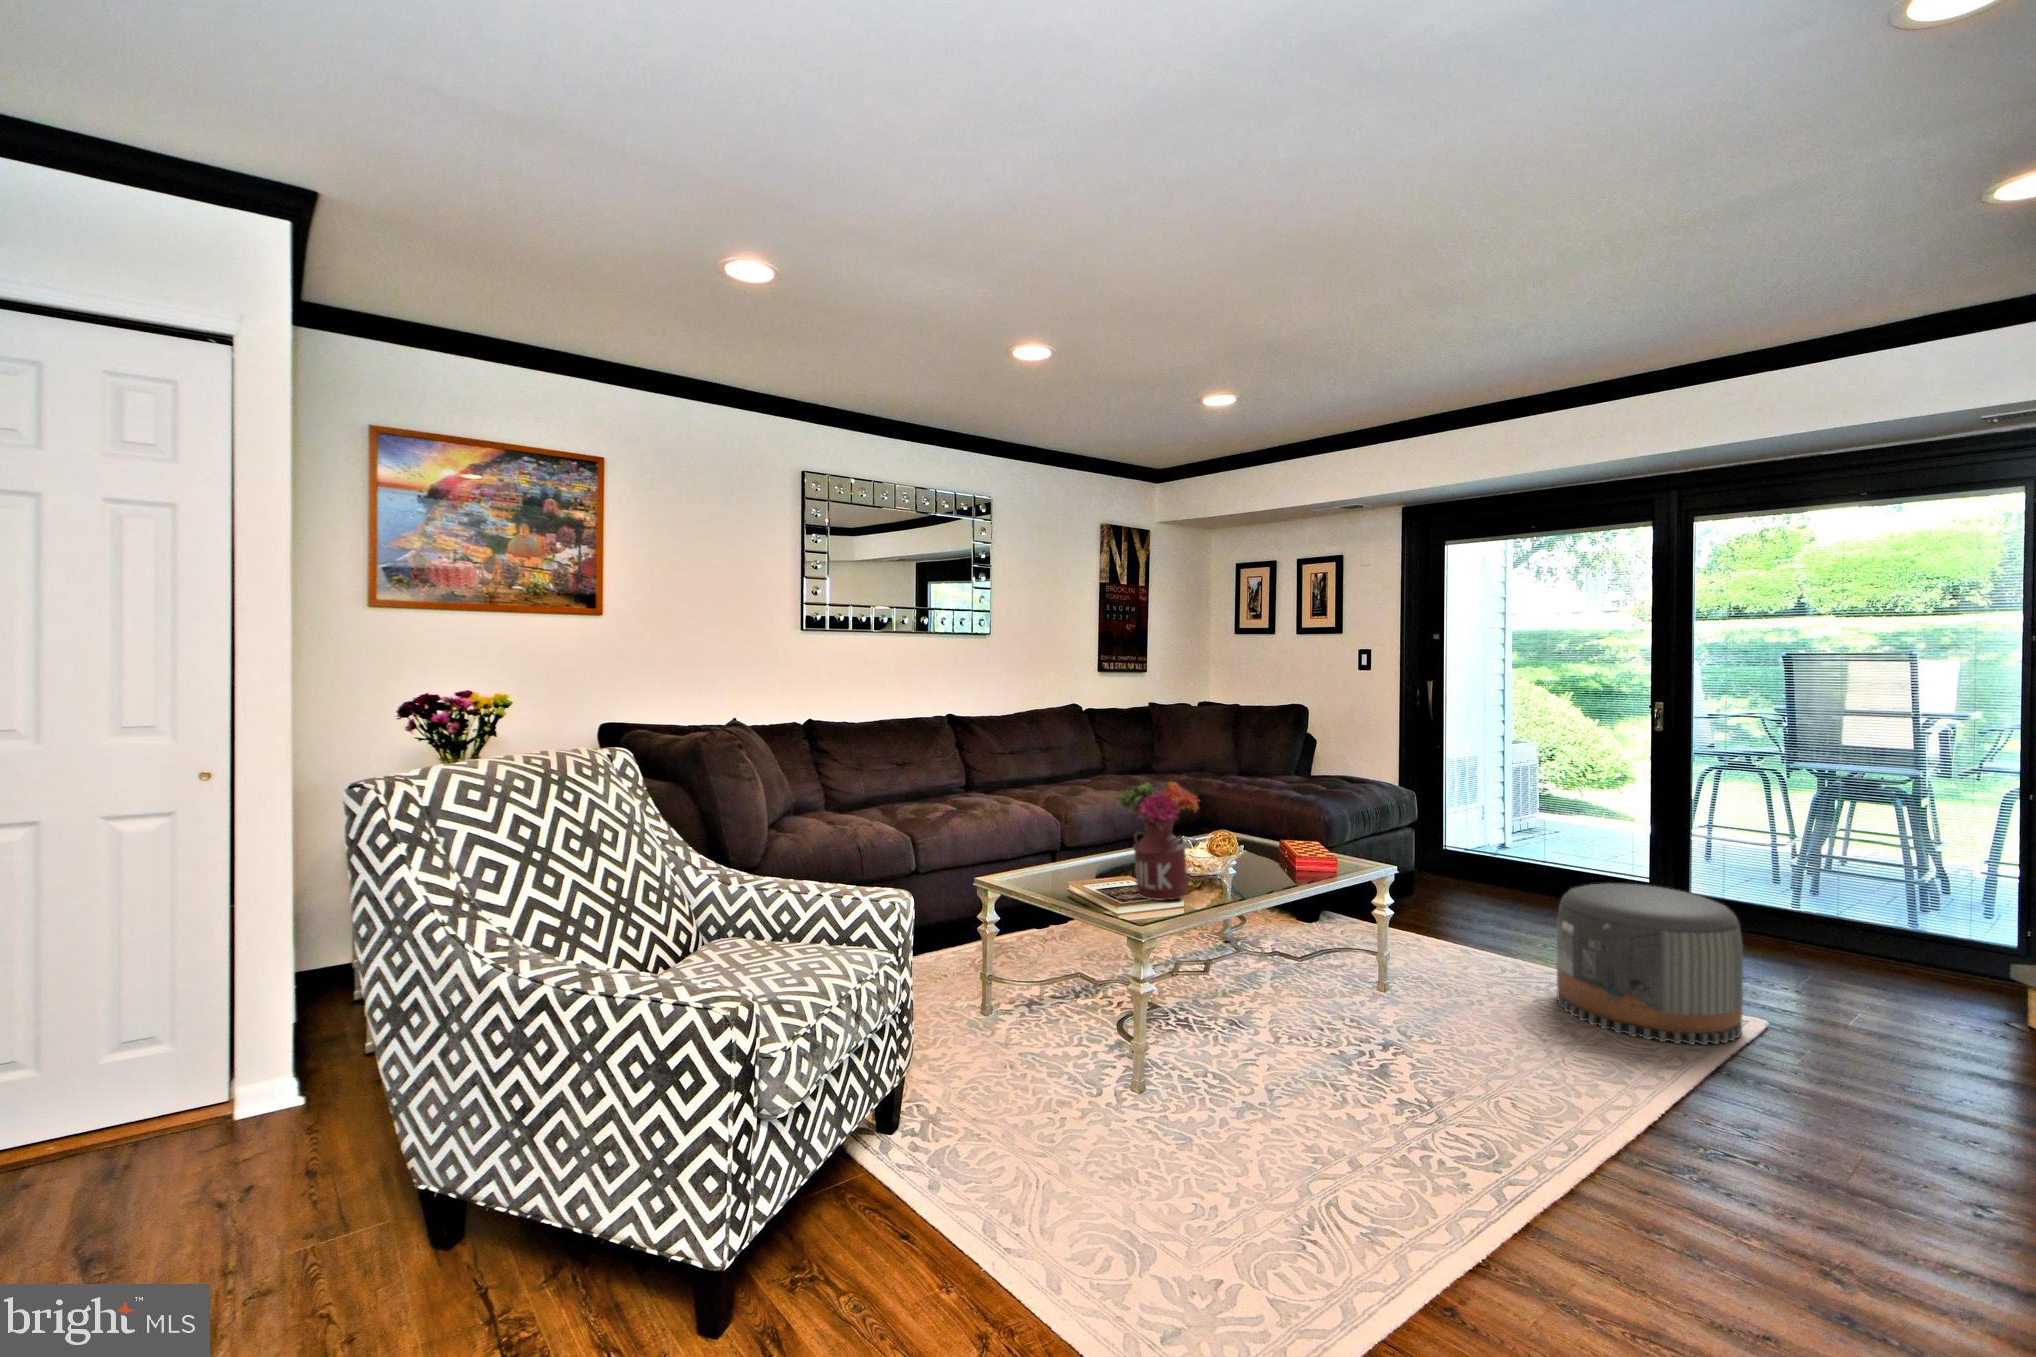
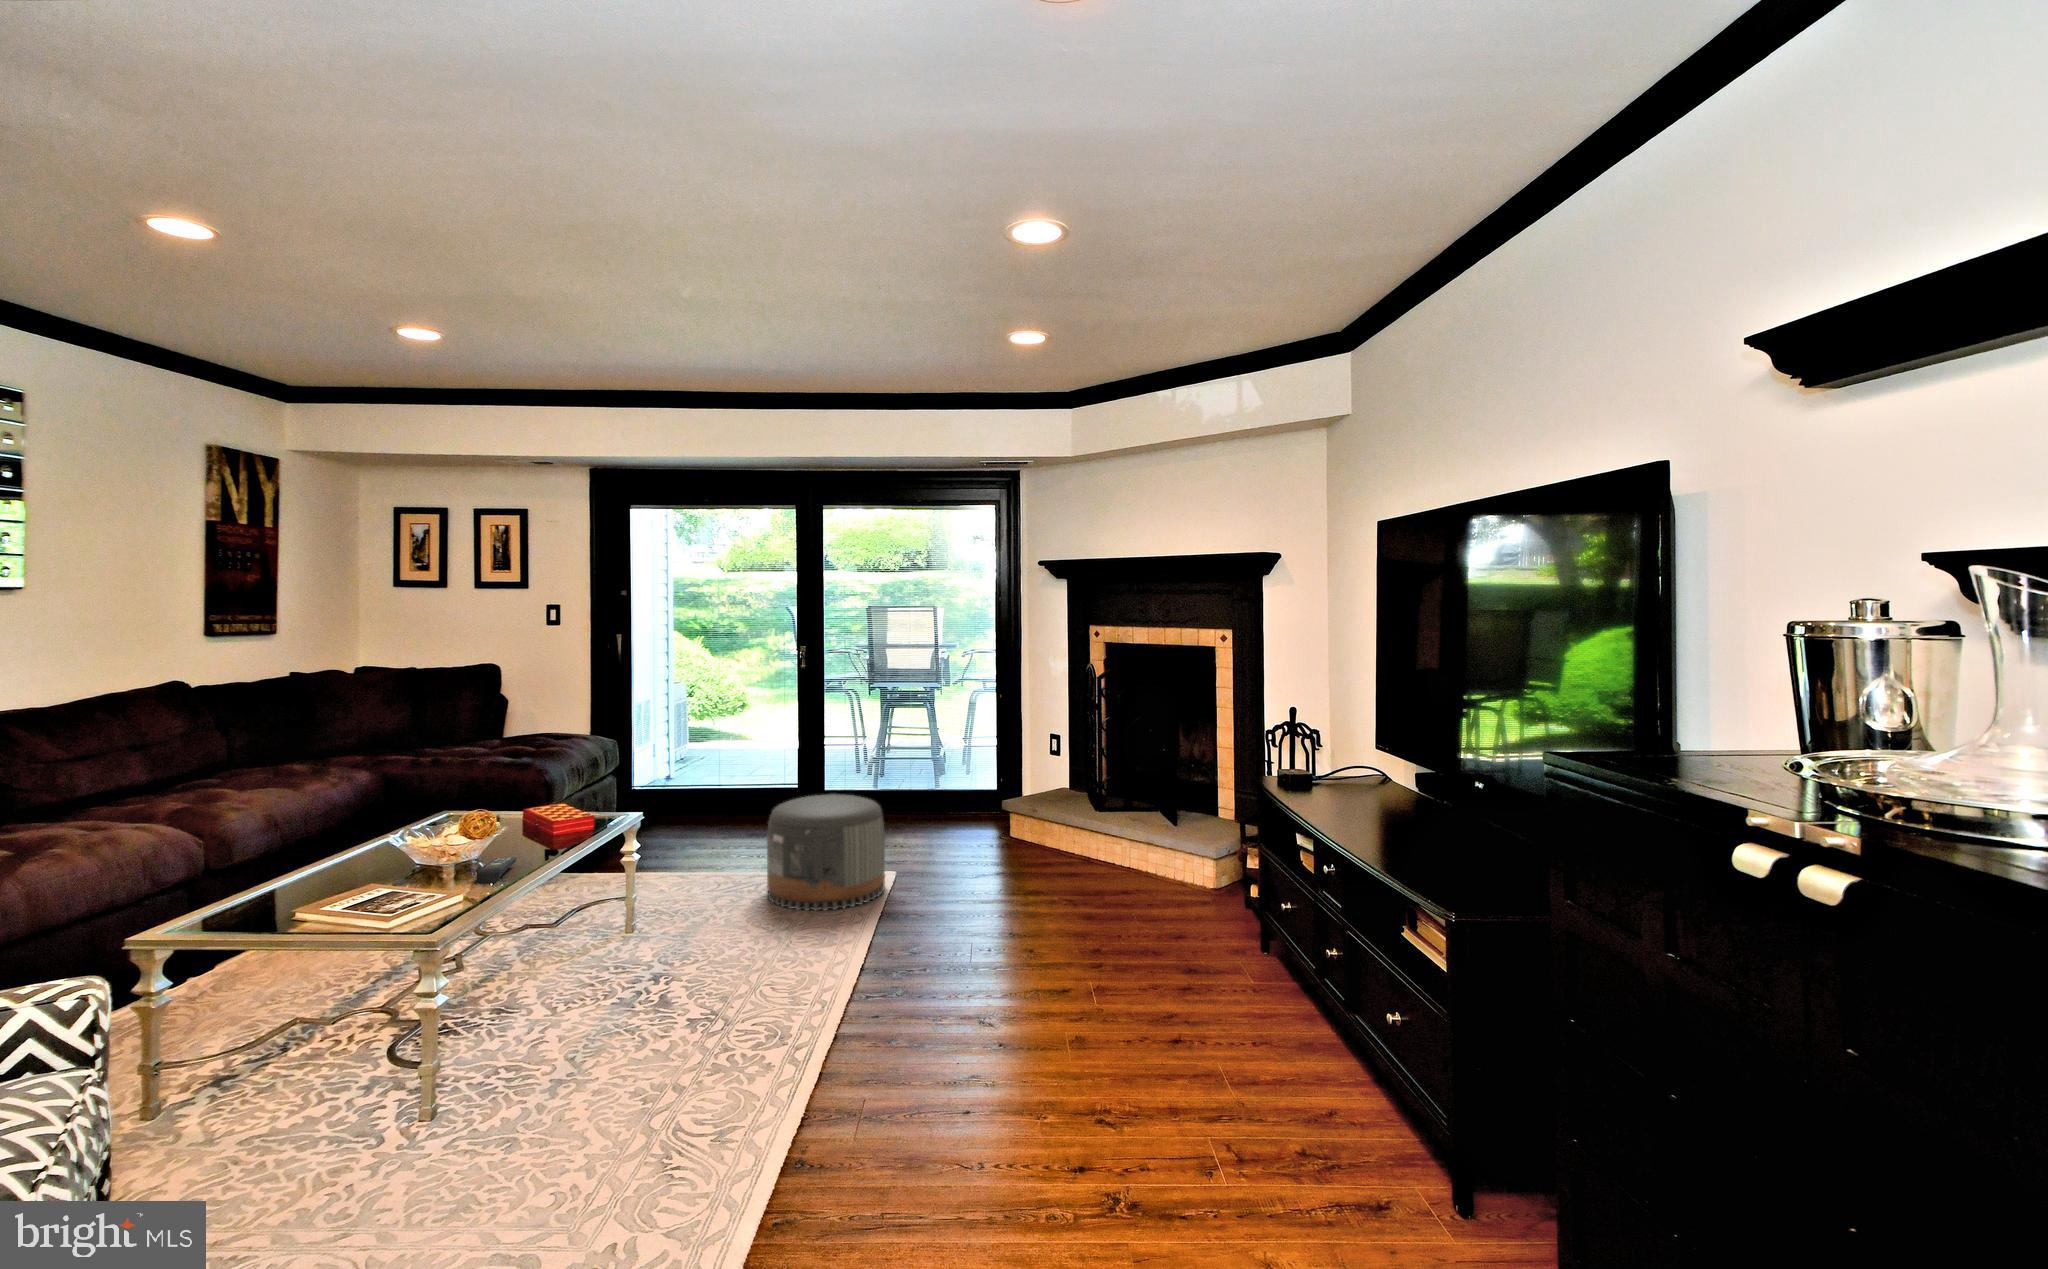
flower arrangement: present [1118,782,1200,901] -> none [356,770,469,907]
remote control: none [1213,877,1256,898] -> present [477,857,516,883]

